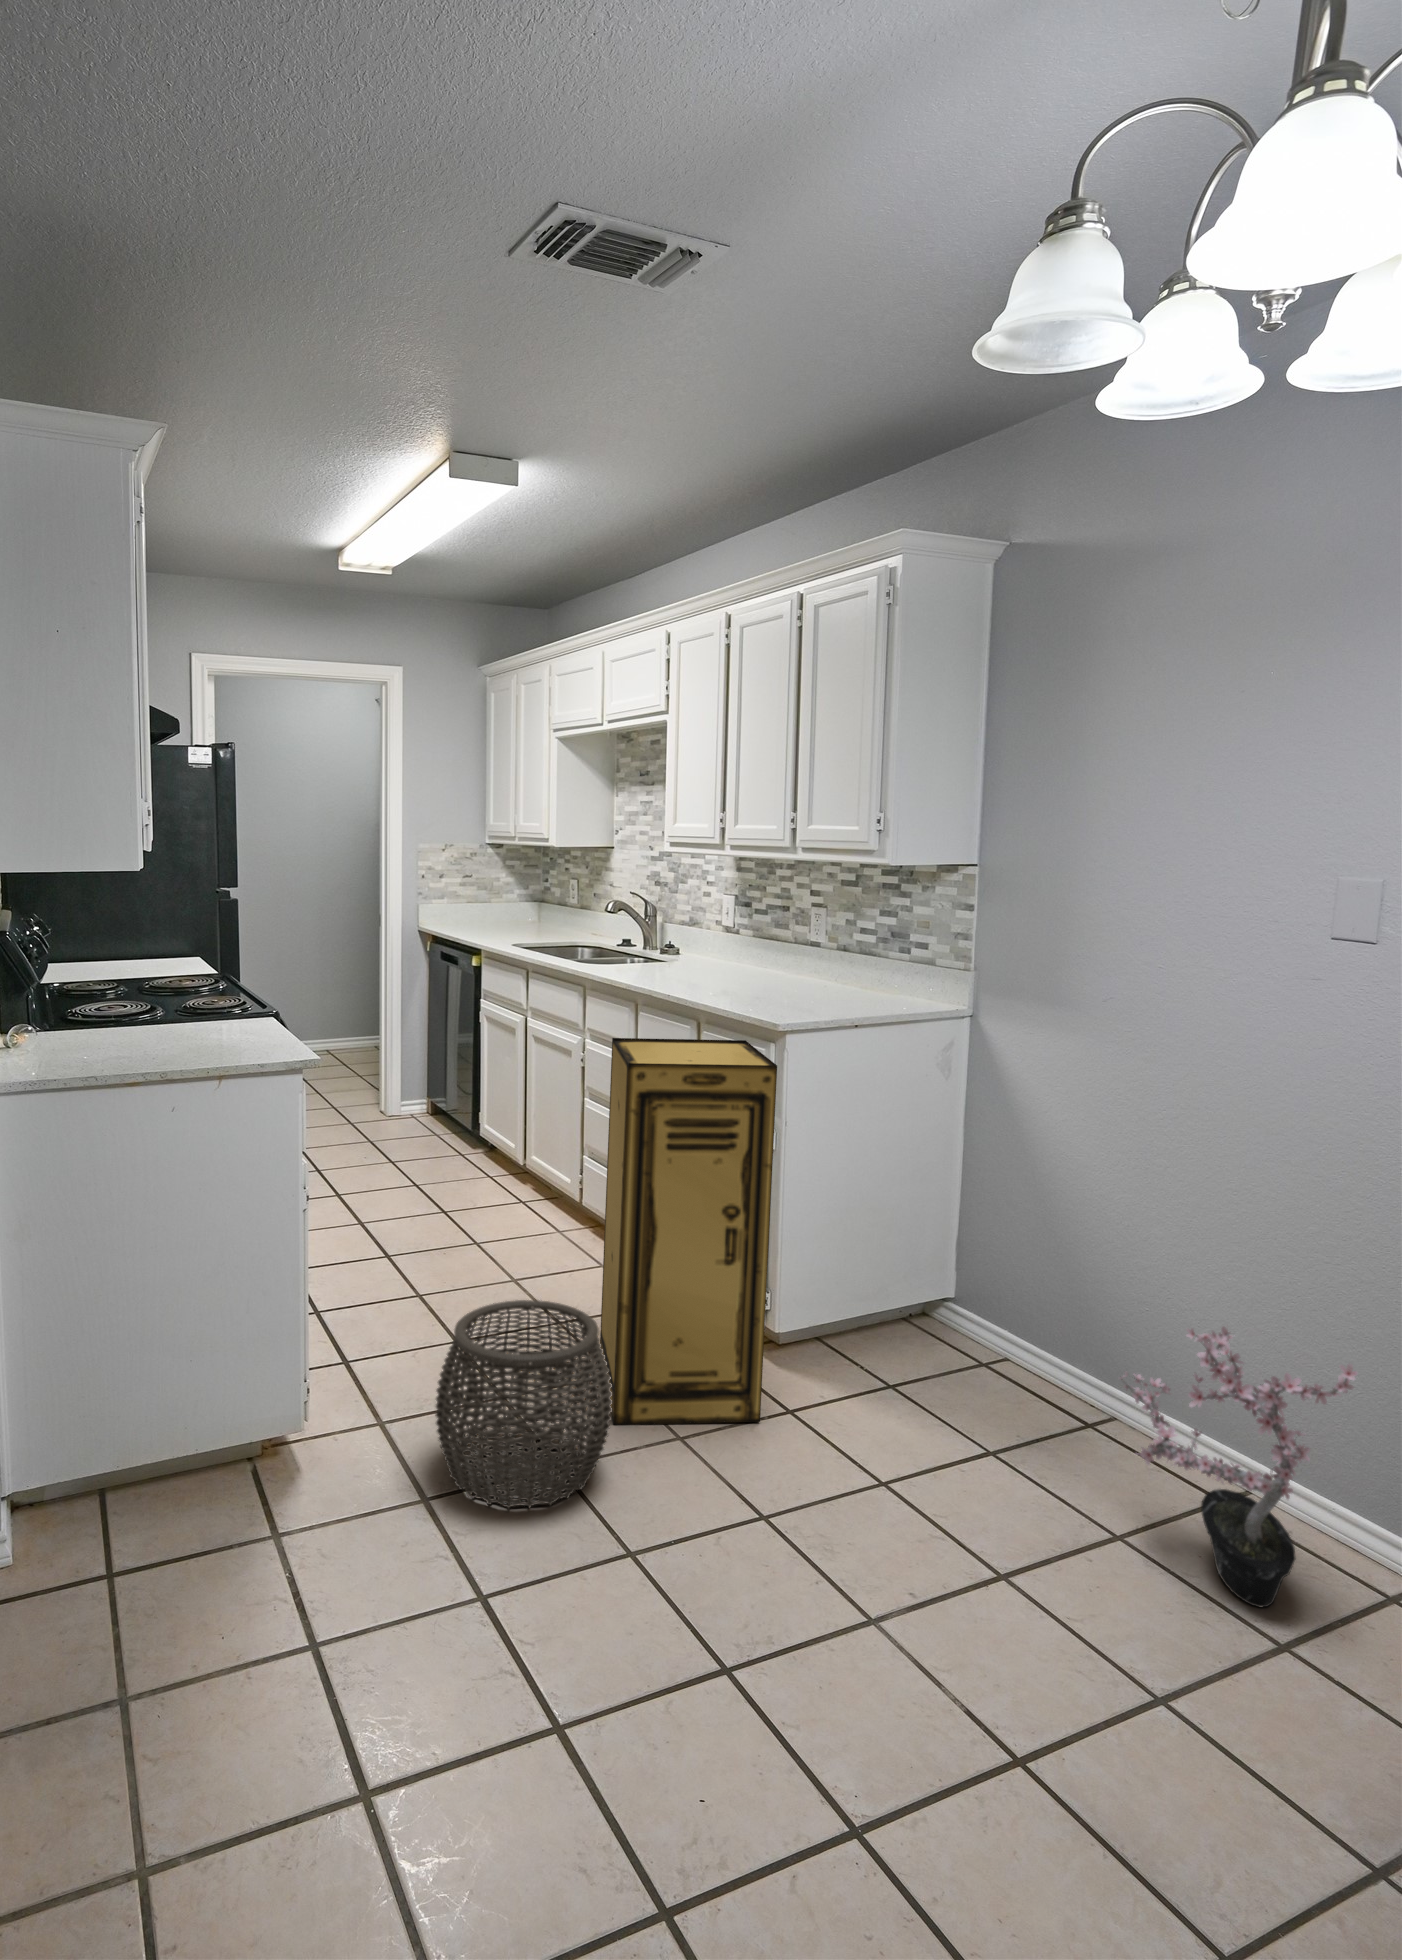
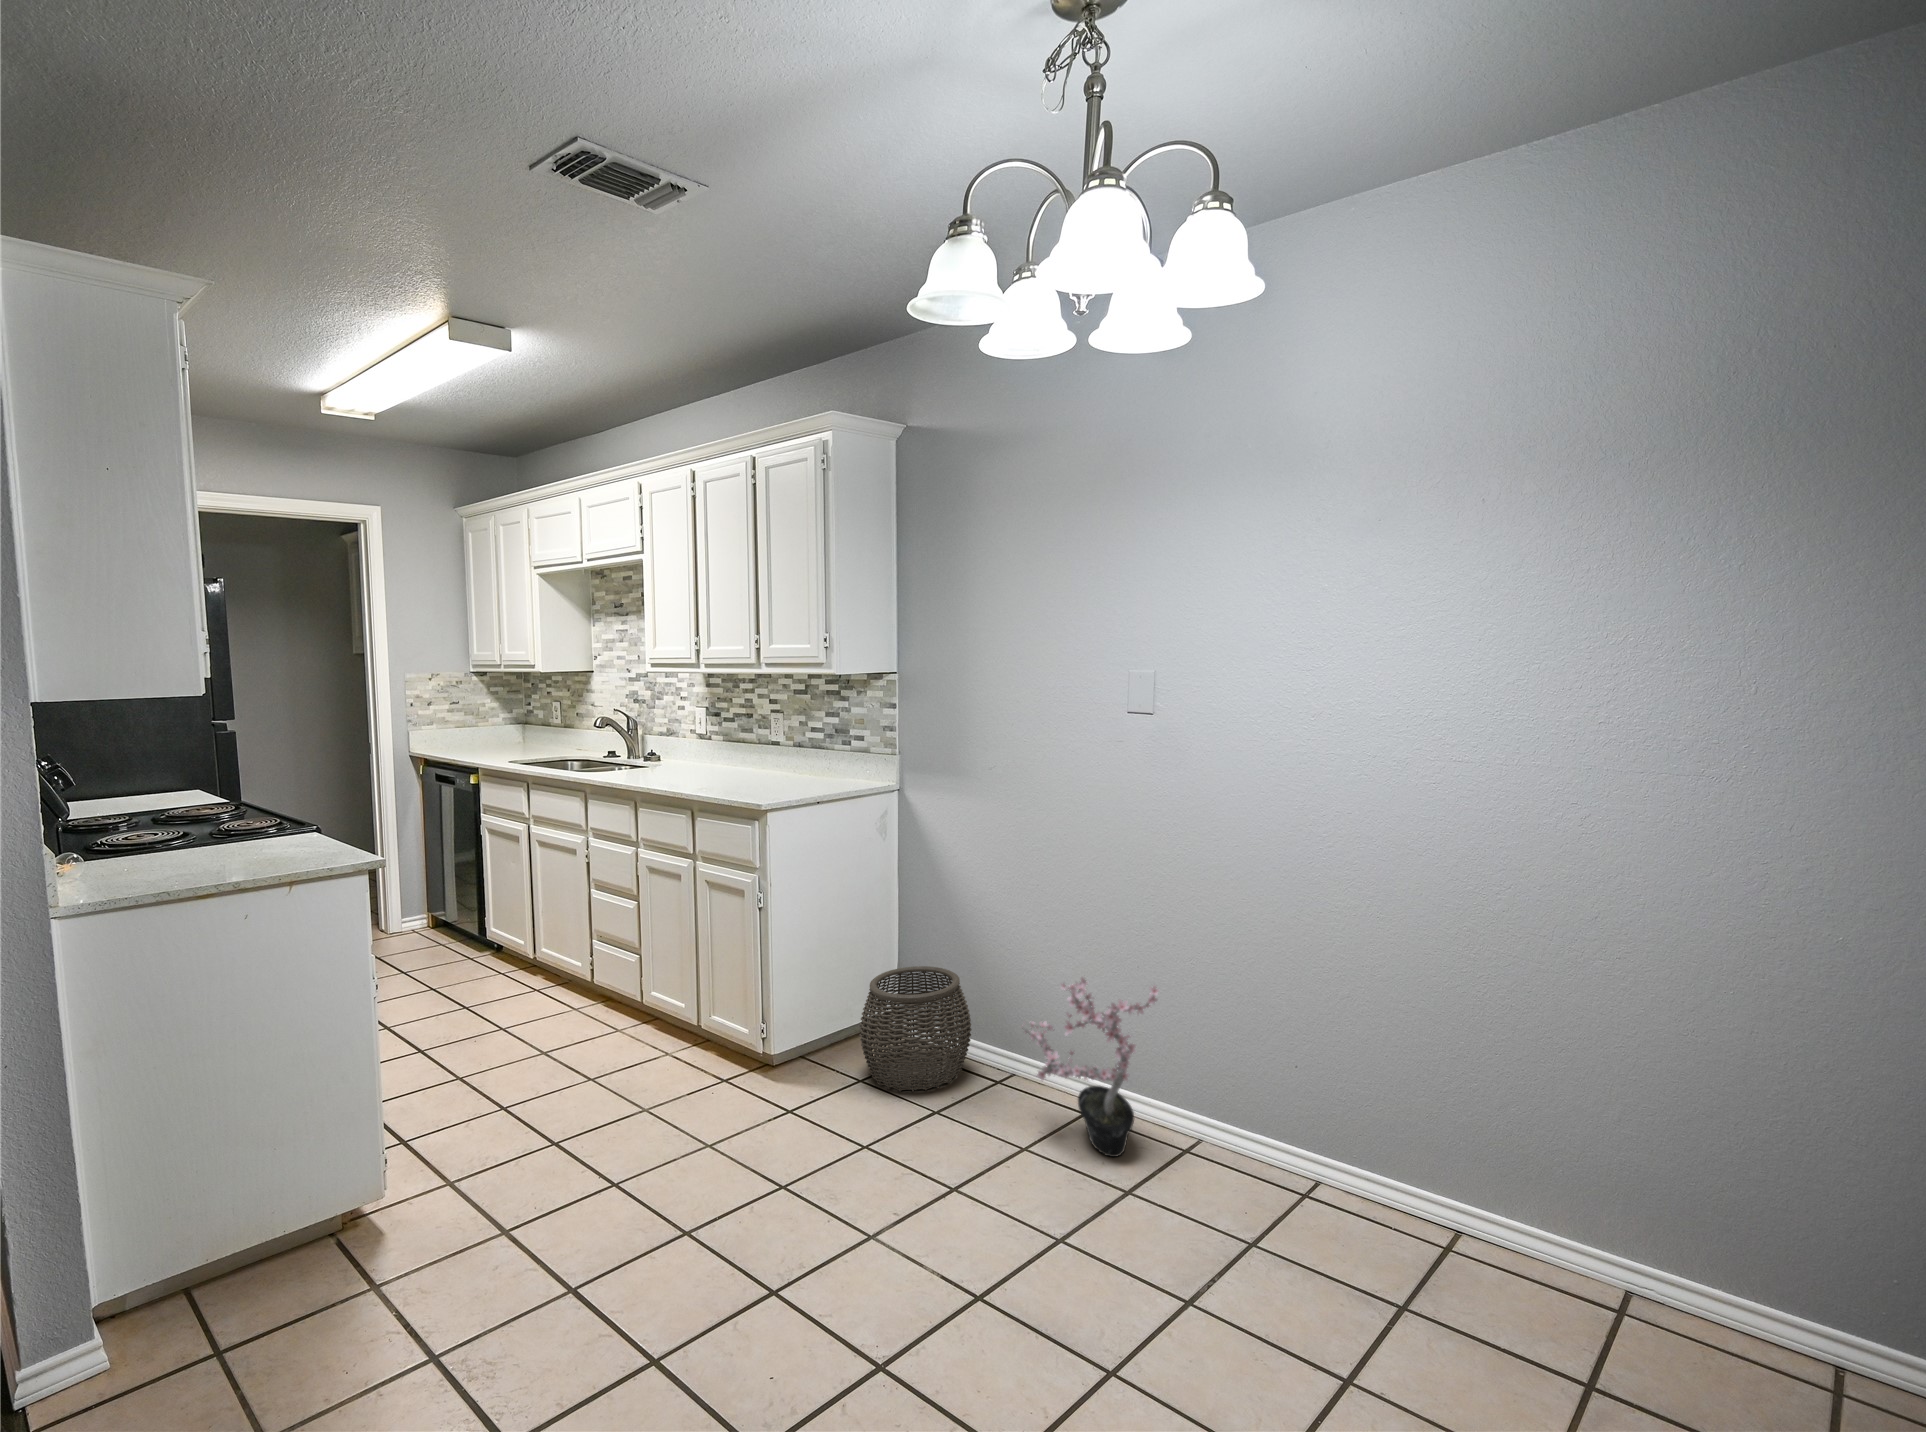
storage cabinet: present [600,1038,777,1425] -> none [618,826,768,1154]
woven basket: present [435,1300,612,1508] -> present [859,966,972,1092]

